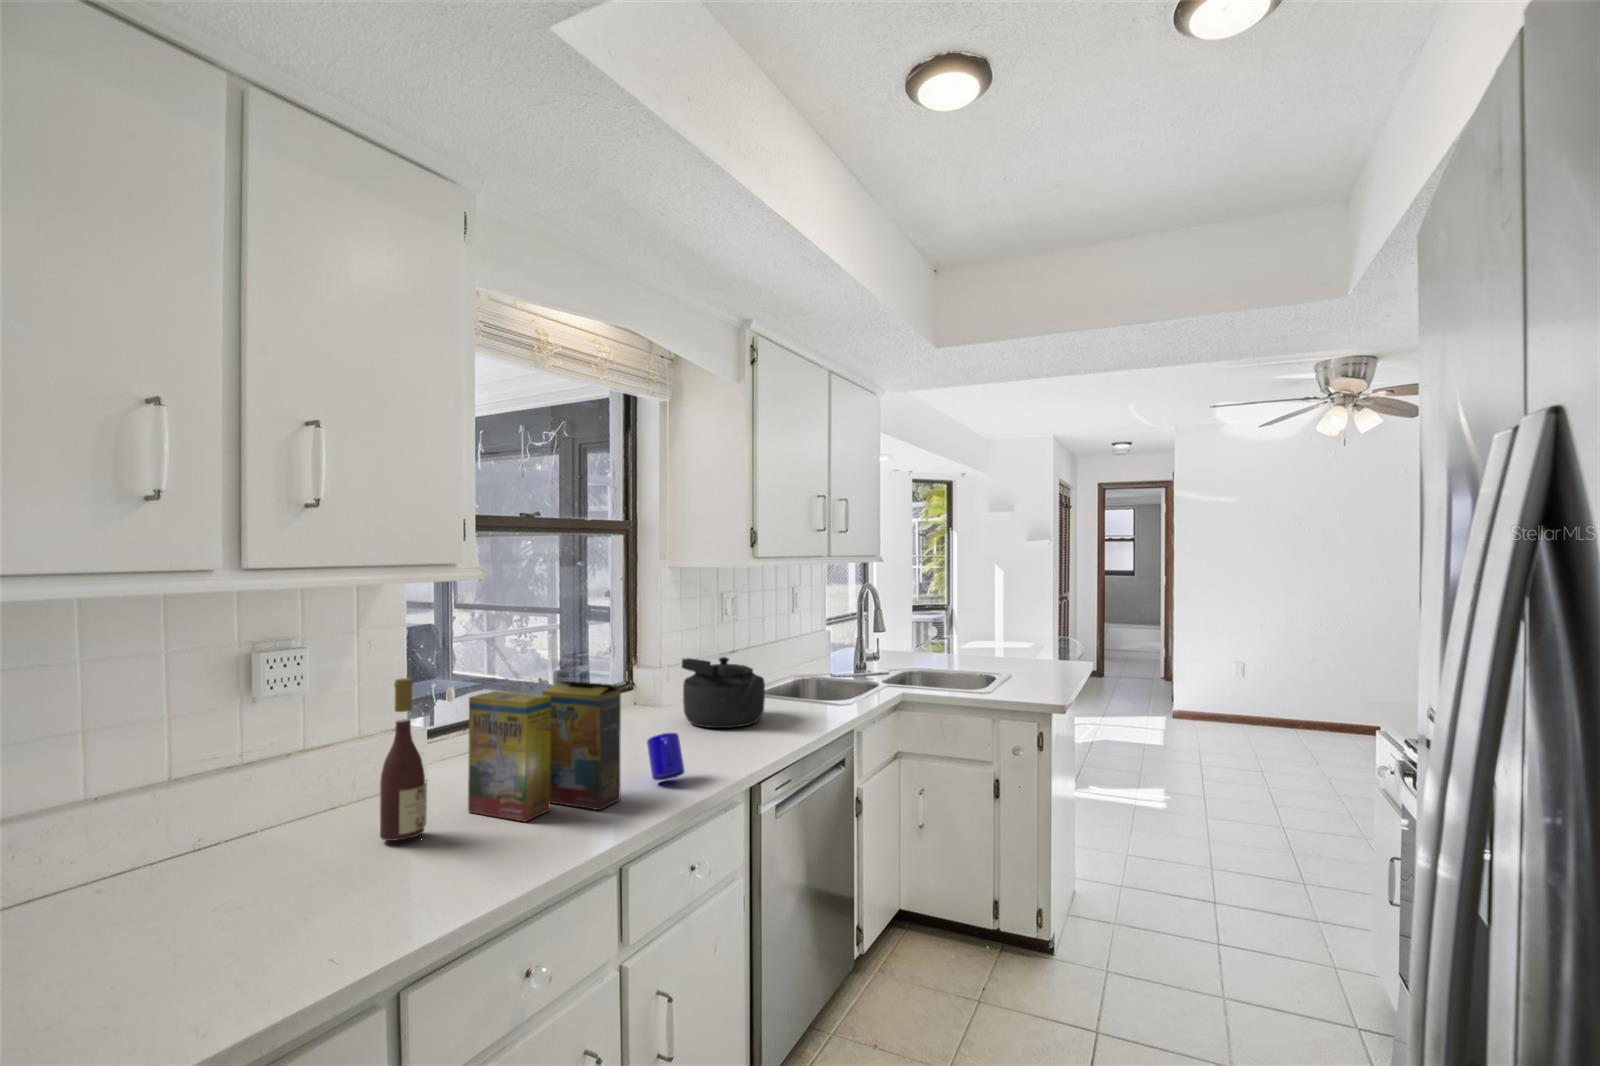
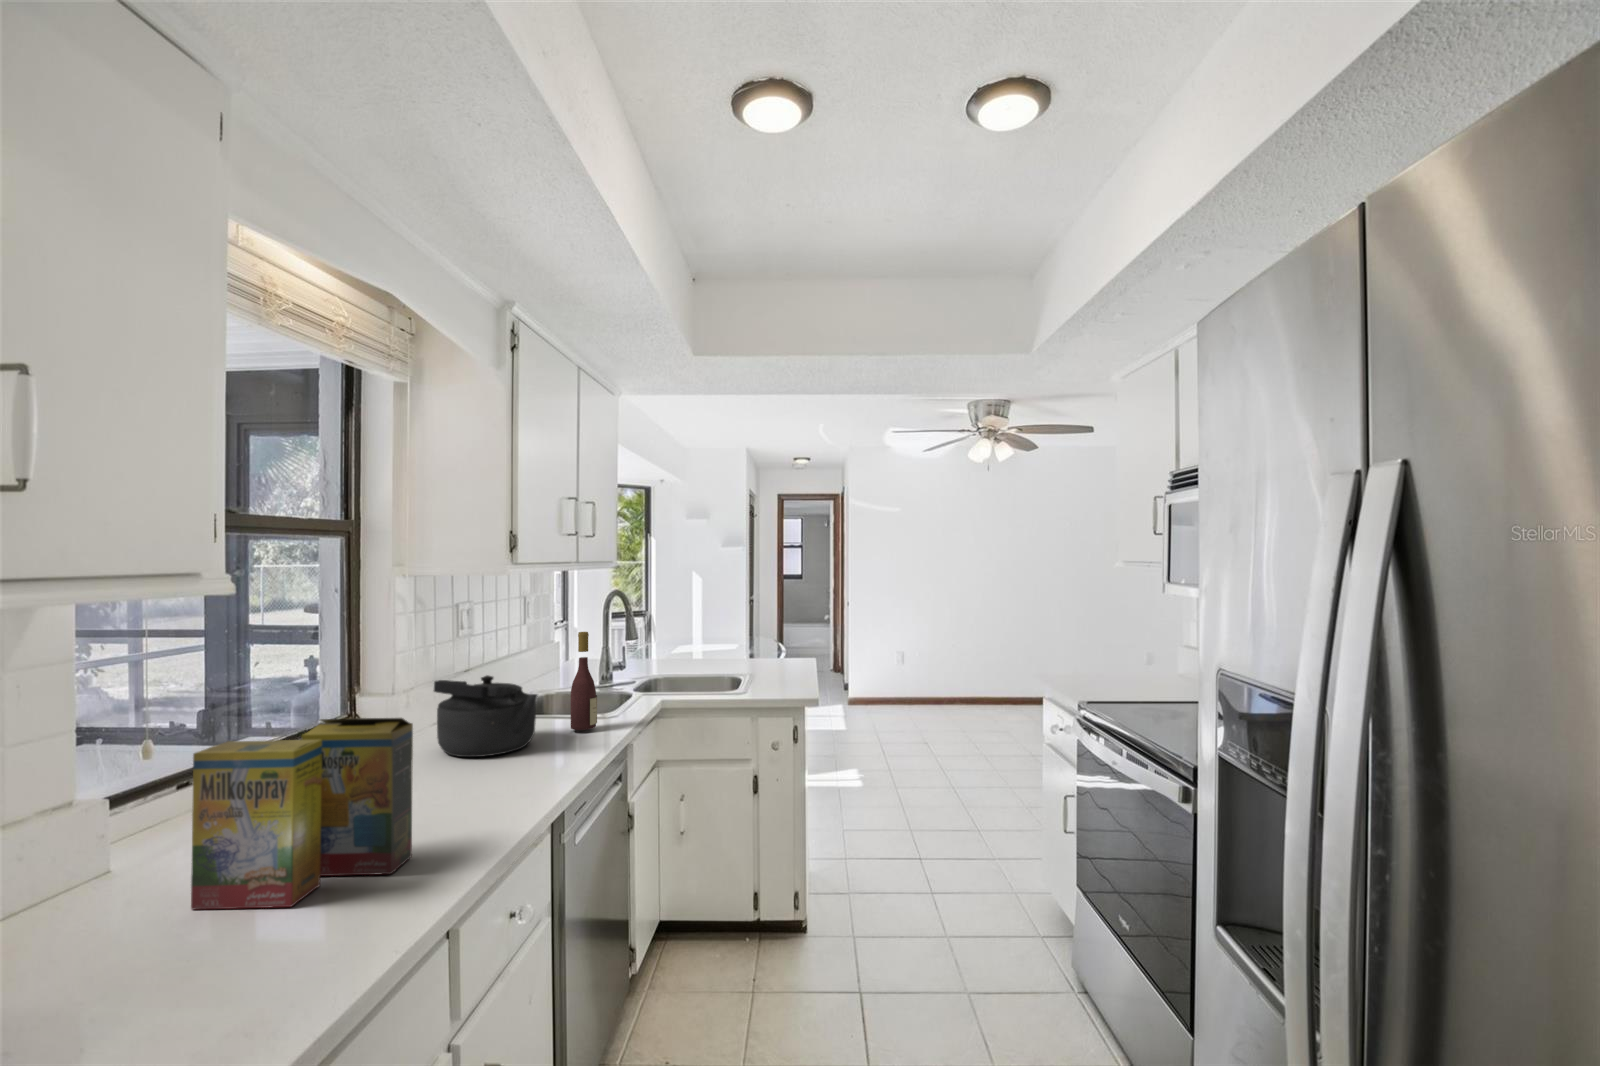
wine bottle: present [380,678,427,841] -> present [571,632,597,730]
mug: present [647,733,685,781] -> none [432,767,483,827]

